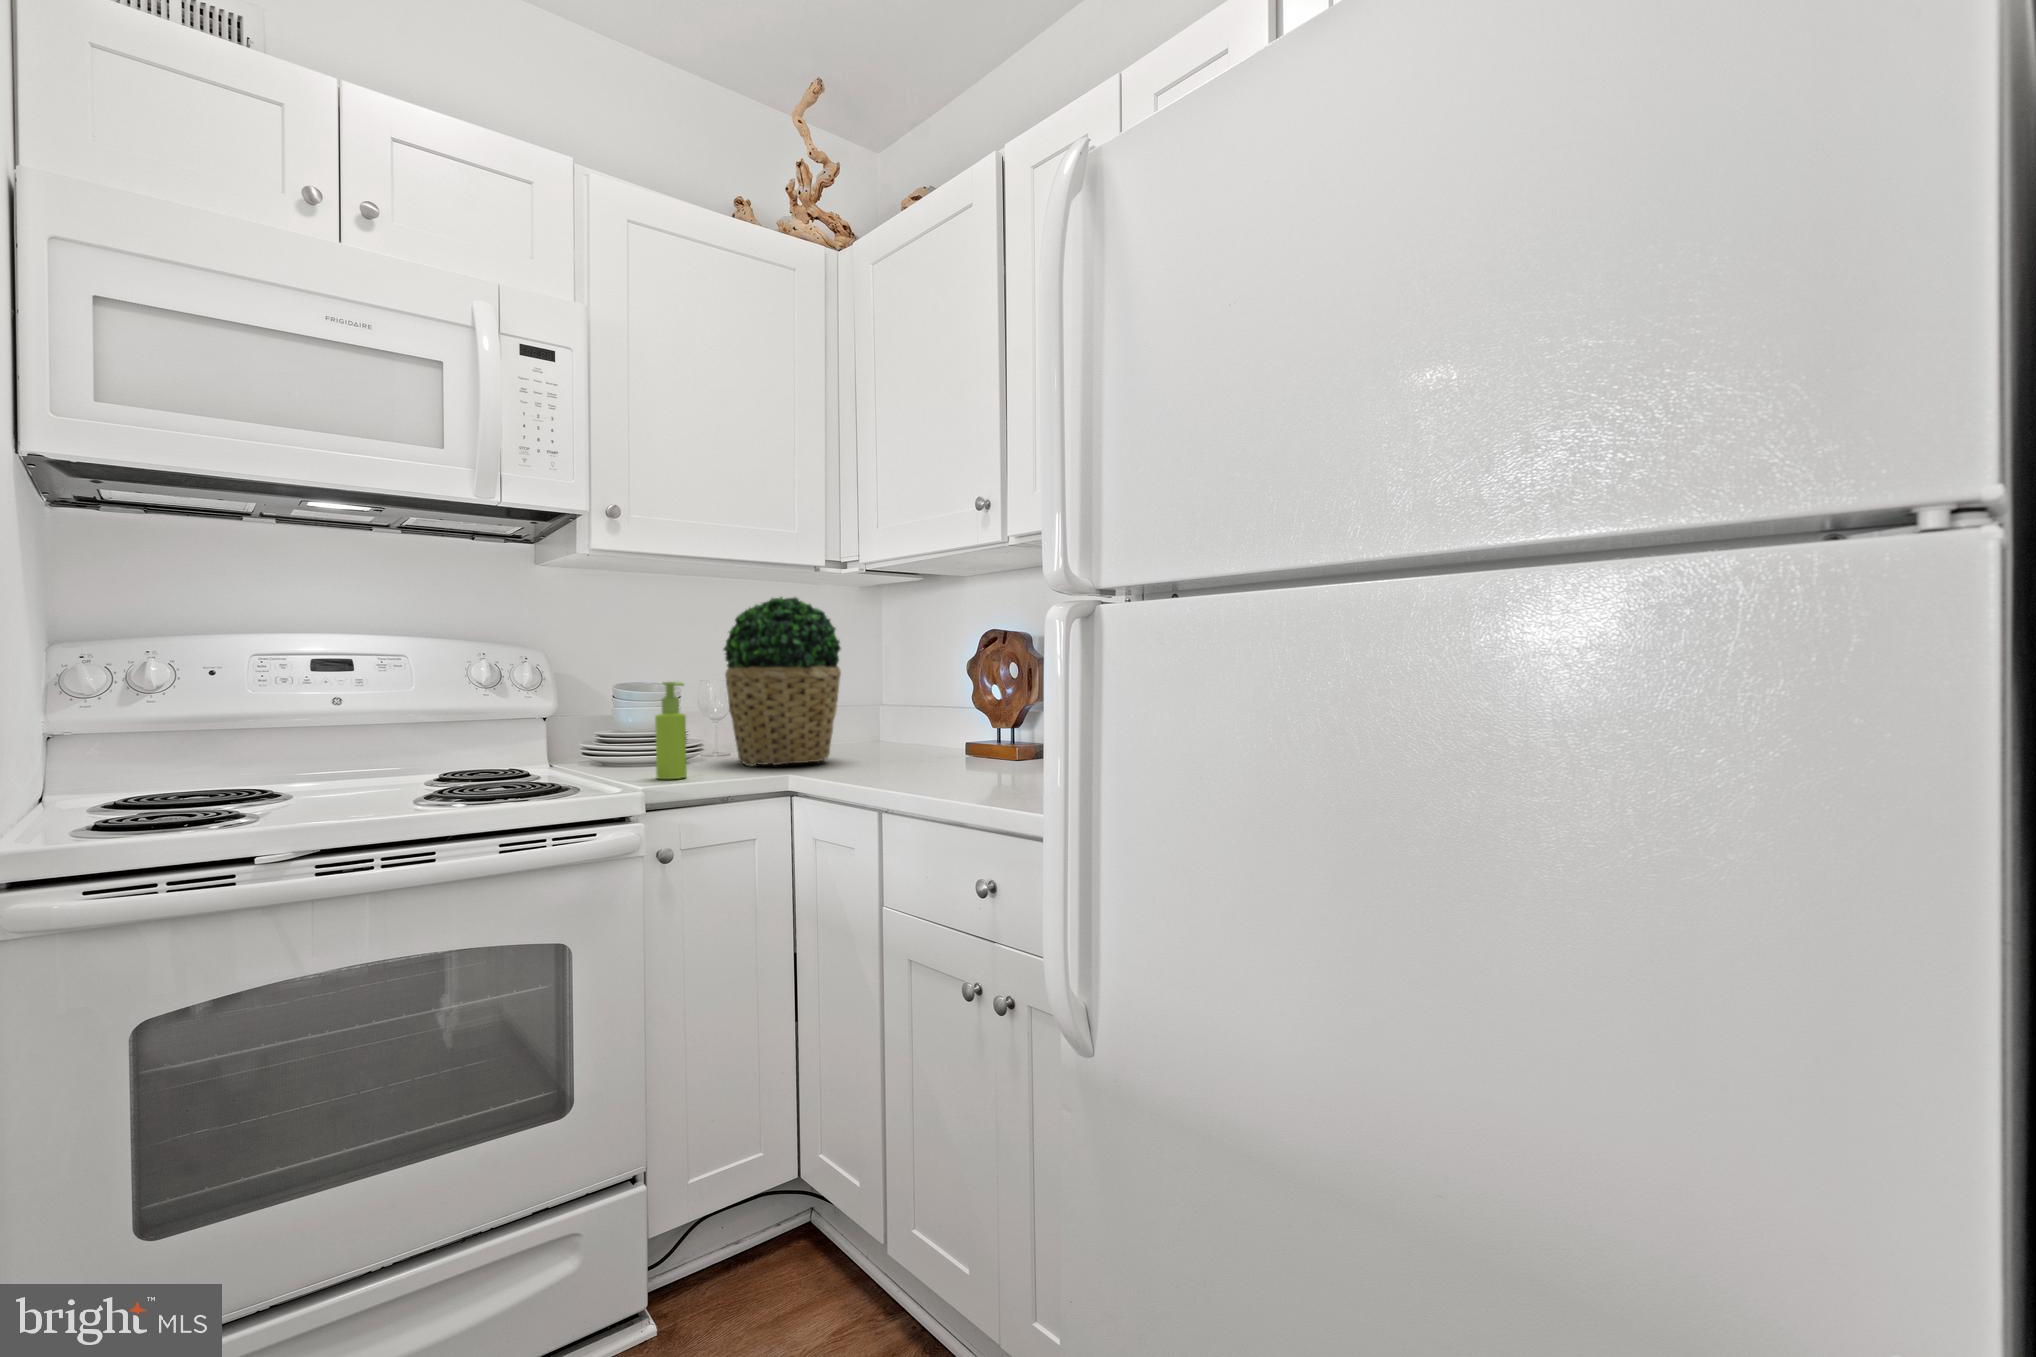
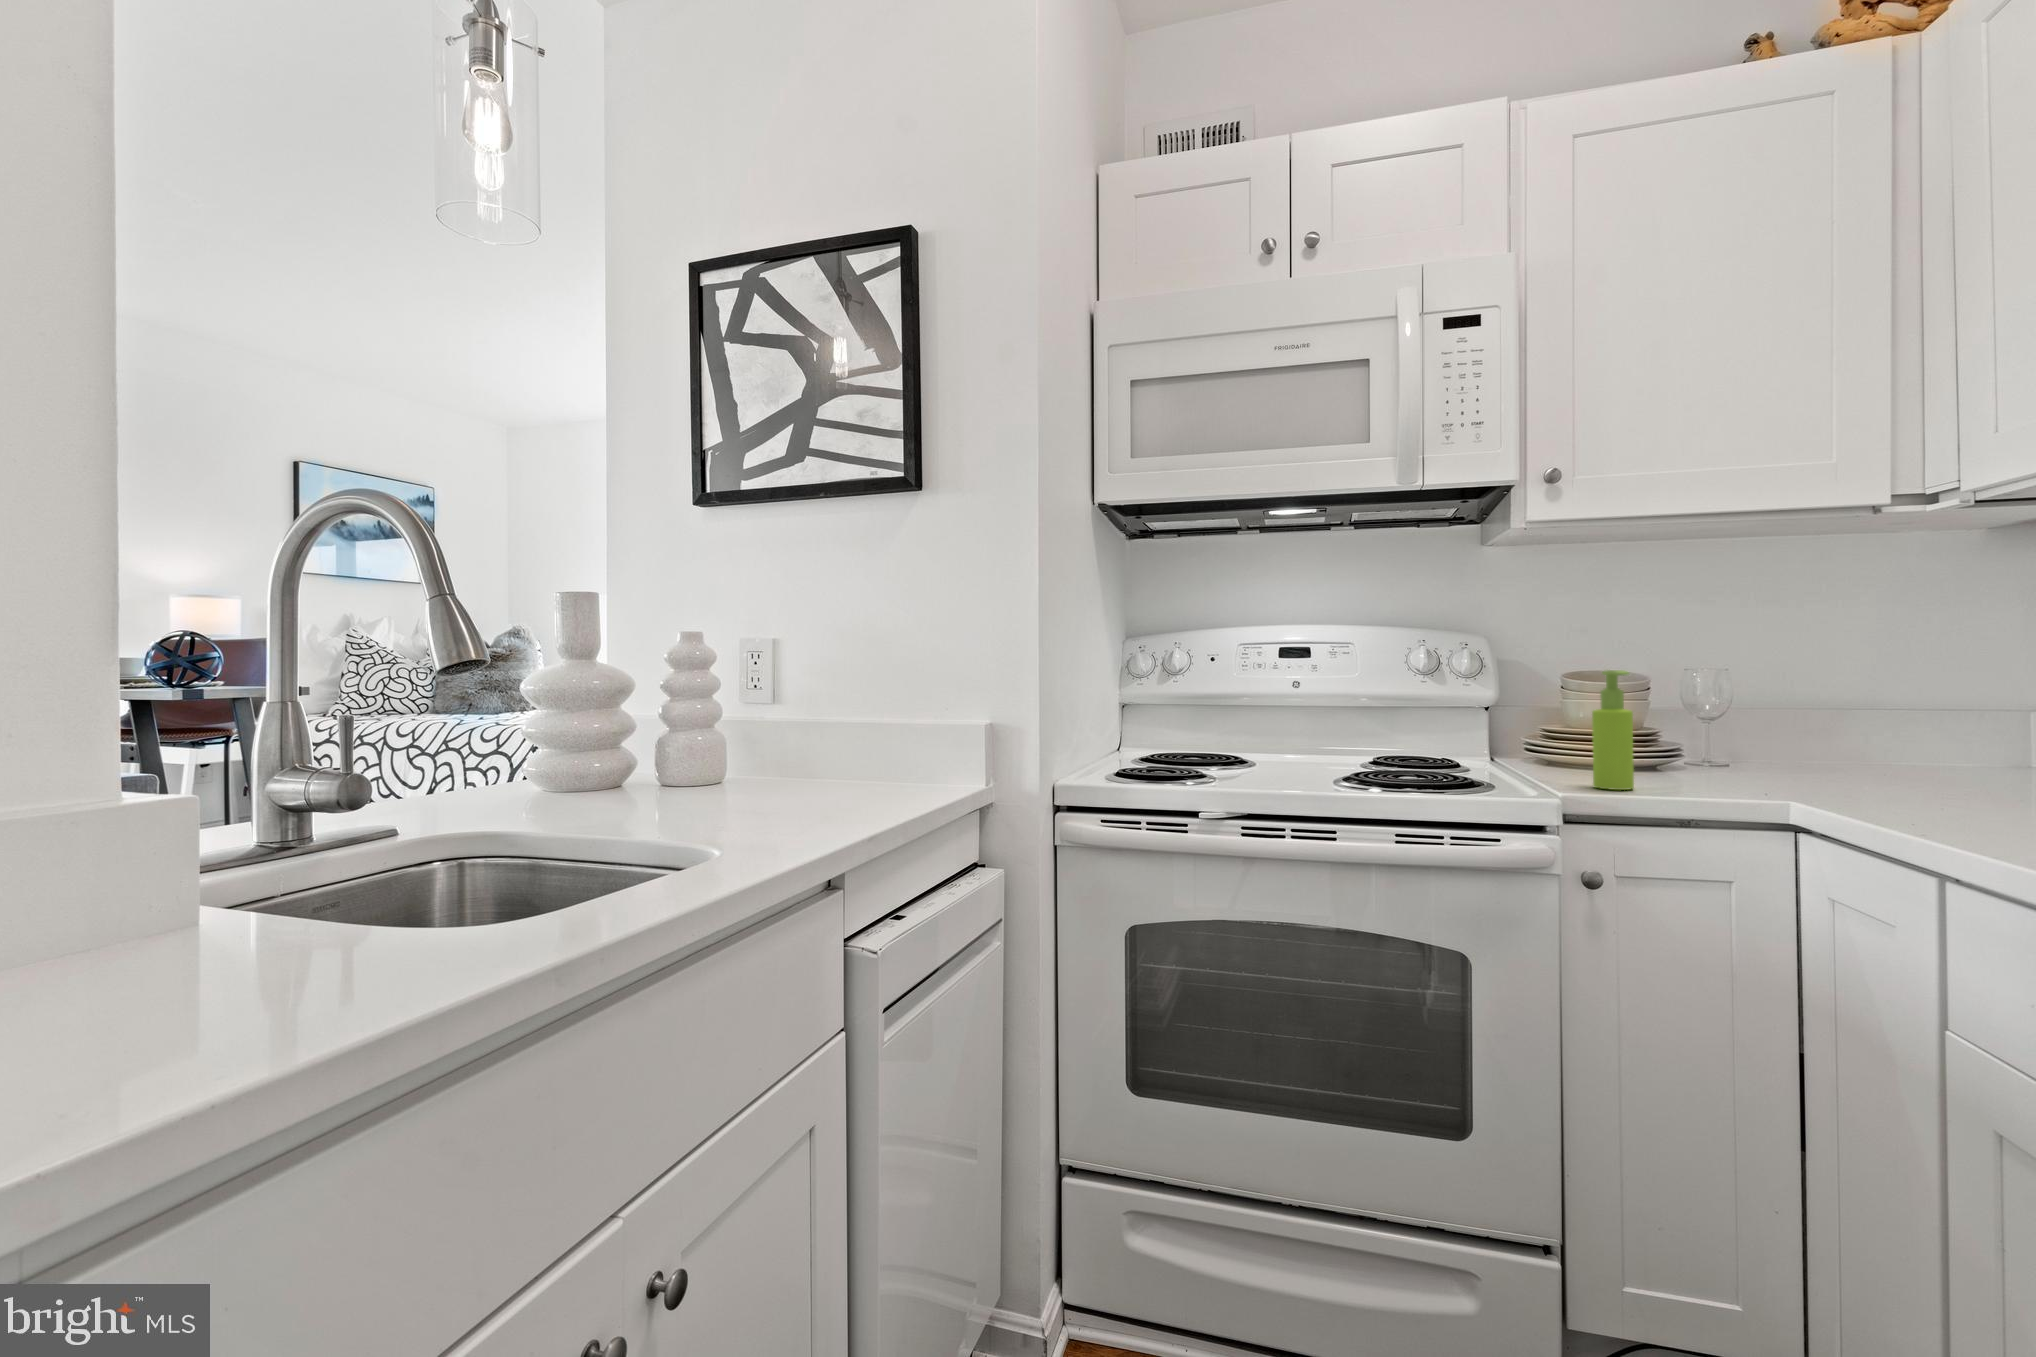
potted plant: present [724,597,841,766] -> none [1700,551,1909,789]

